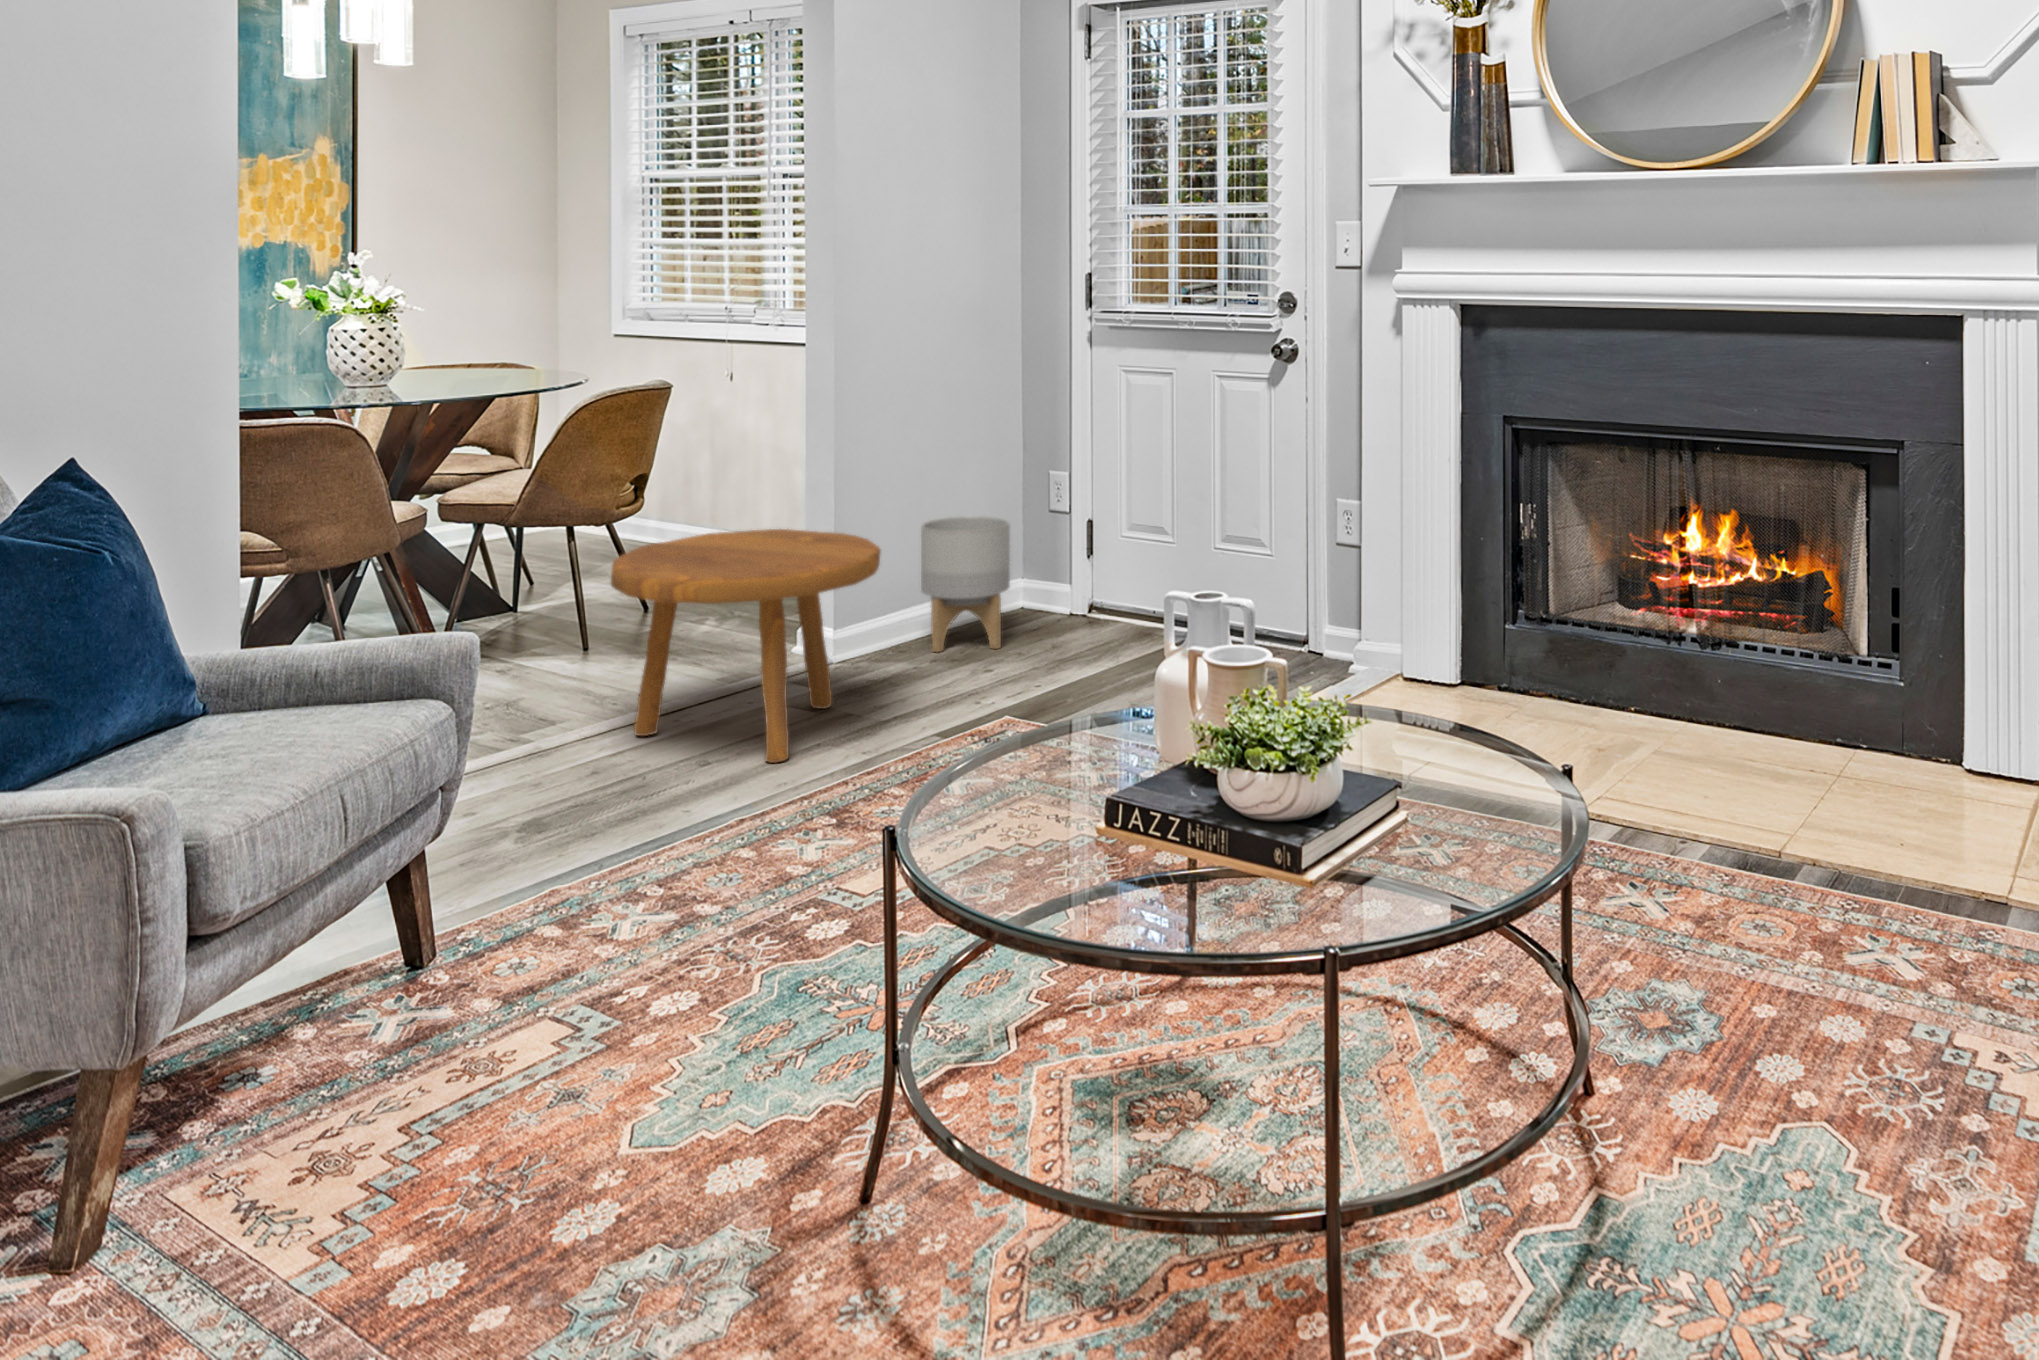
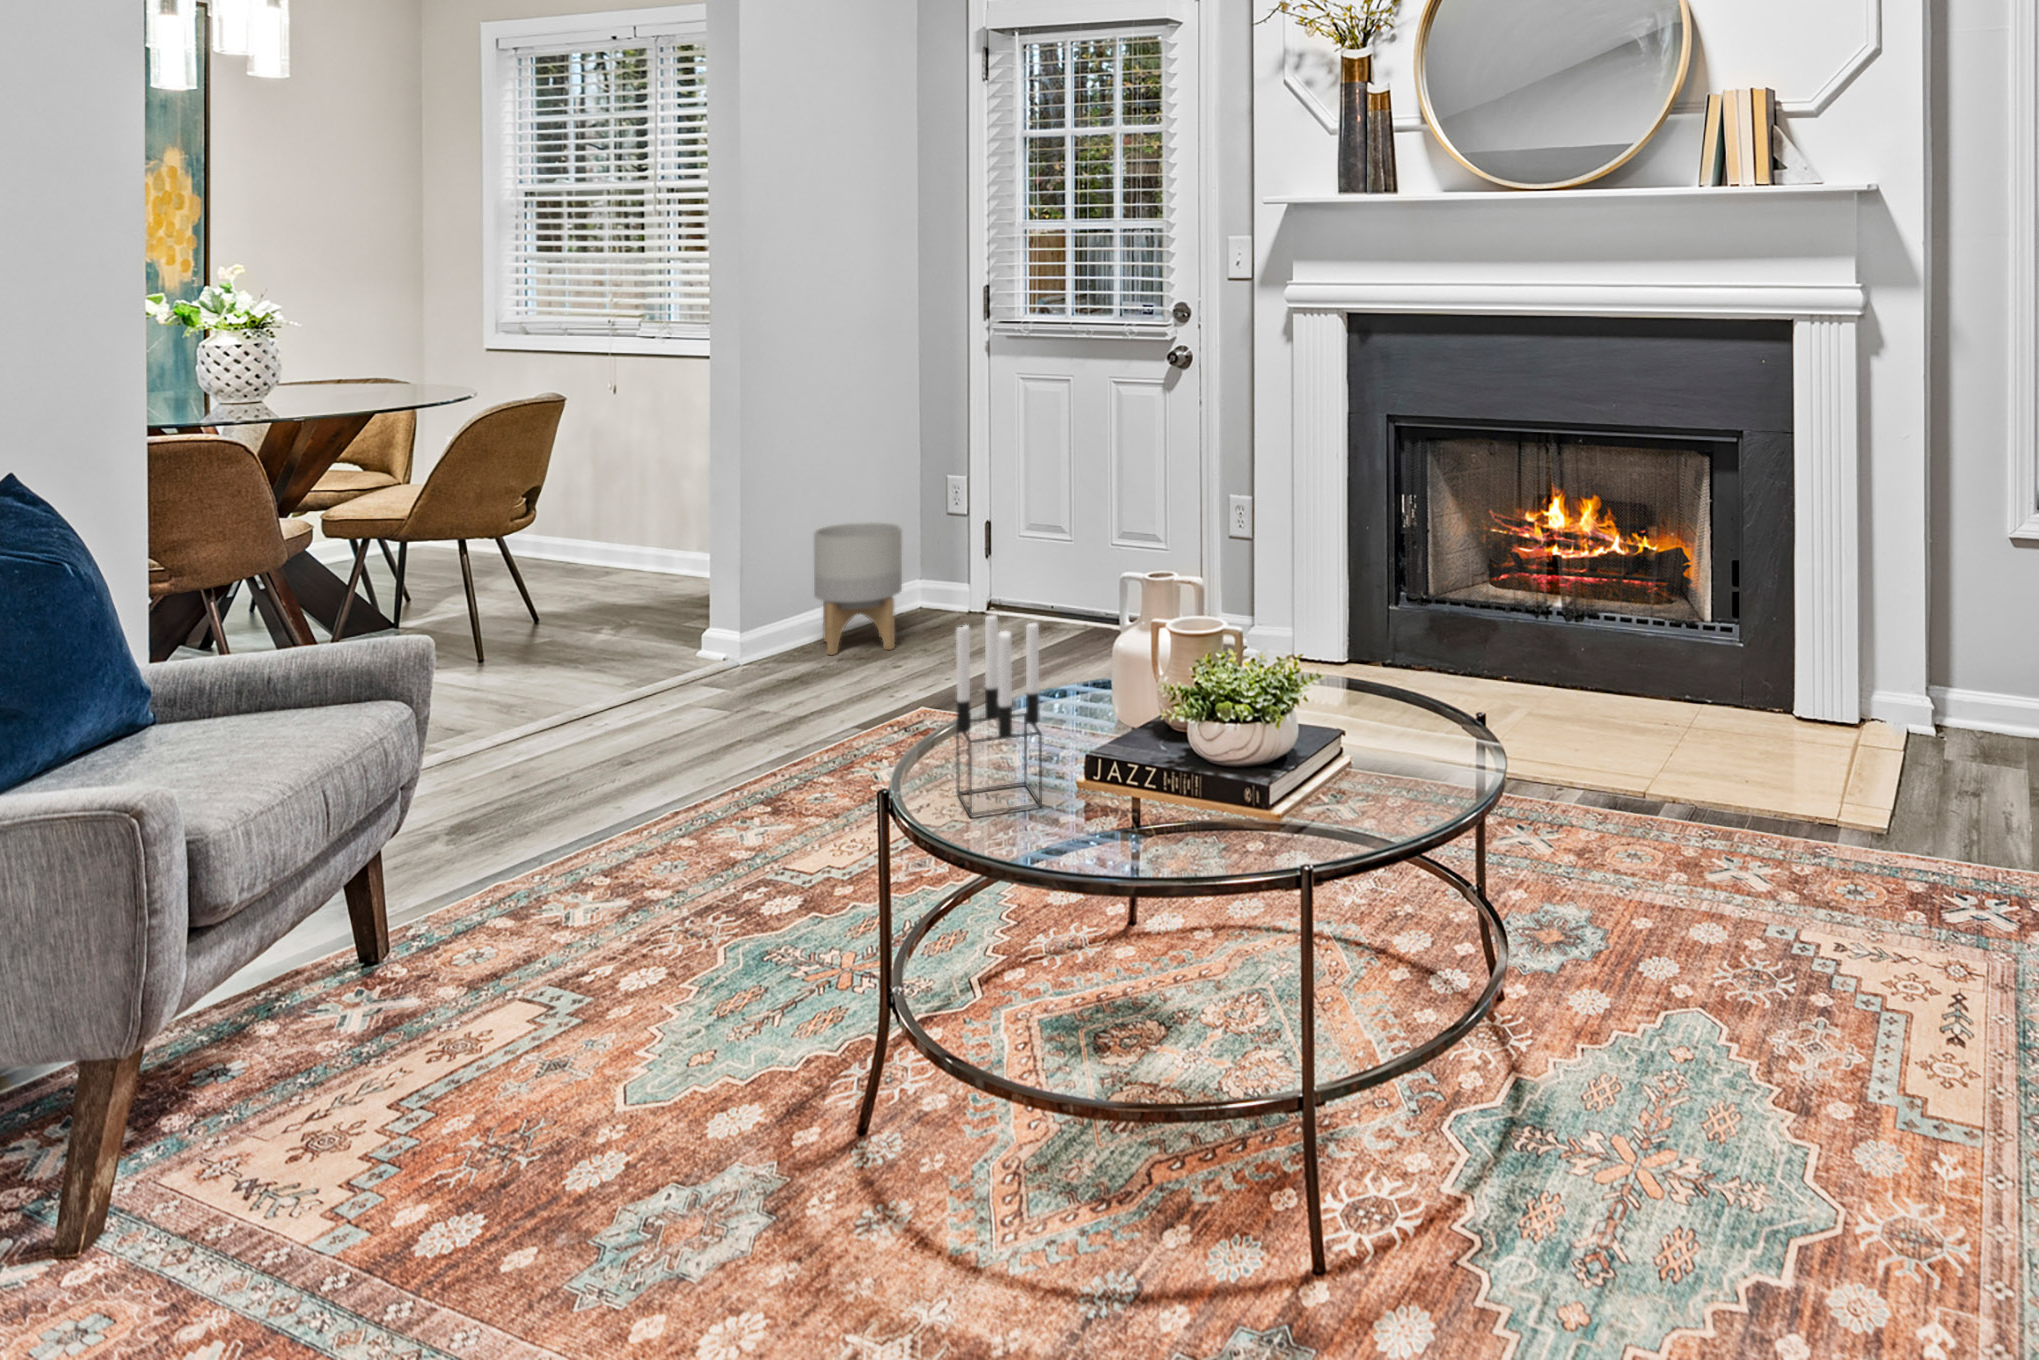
footstool: present [611,529,881,763] -> none [518,538,788,763]
candle holder: none [975,636,1067,862] -> present [956,615,1042,816]

